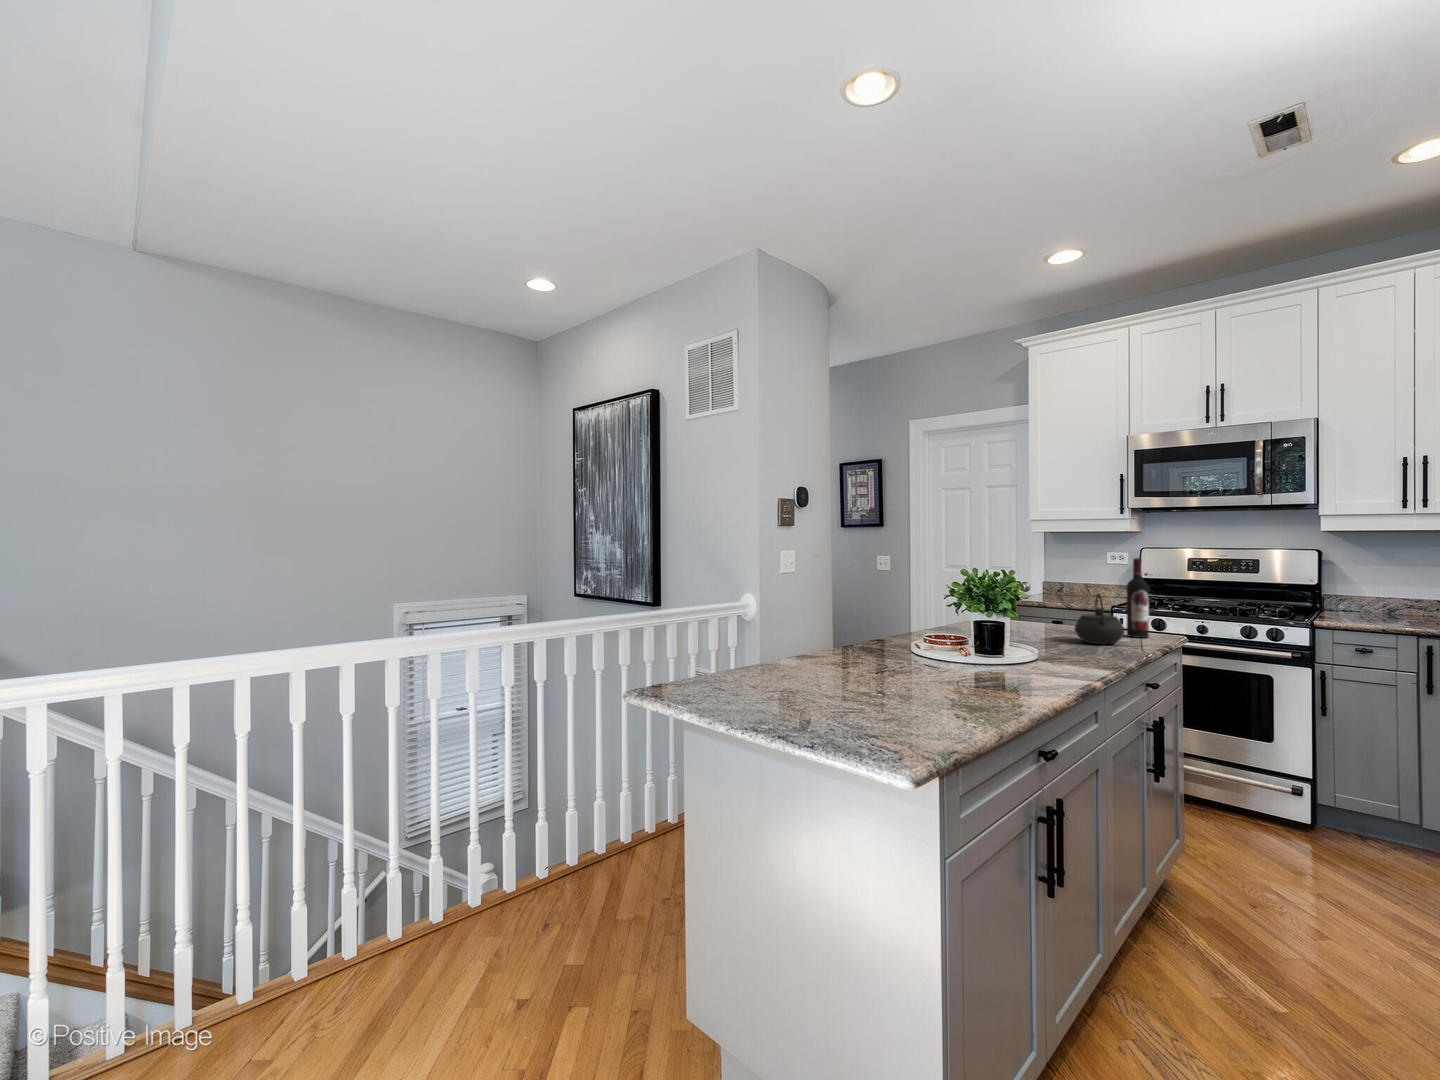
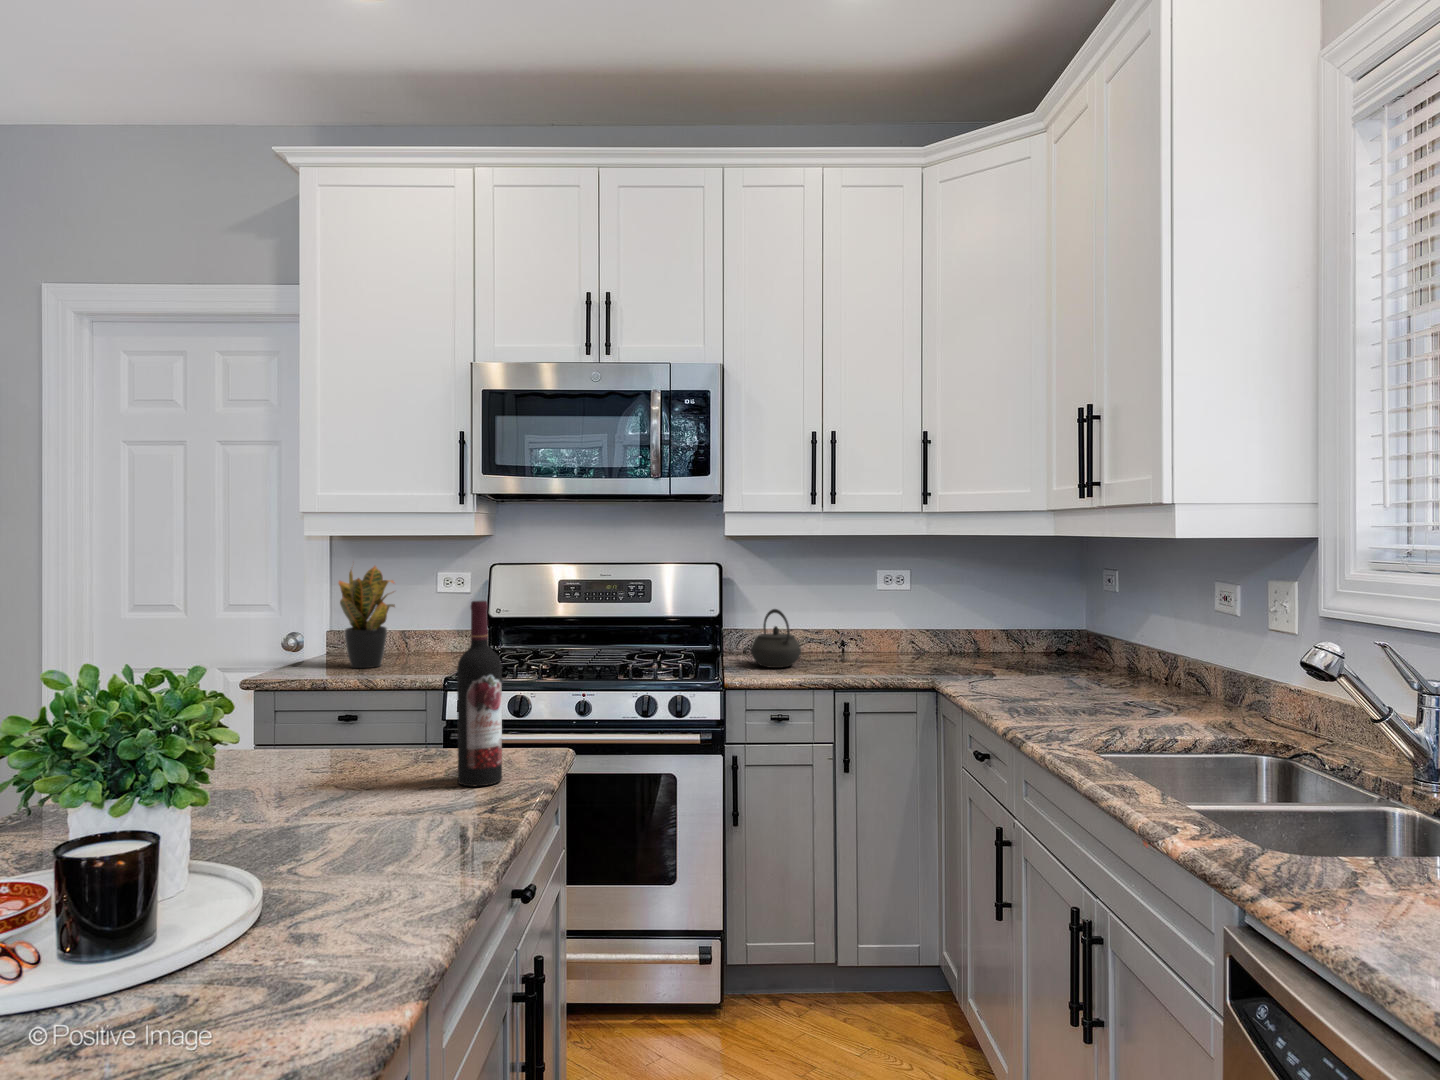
potted plant: none [1046,542,1089,601] -> present [339,566,395,668]
kettle: present [1075,594,1125,644] -> present [751,609,801,668]

